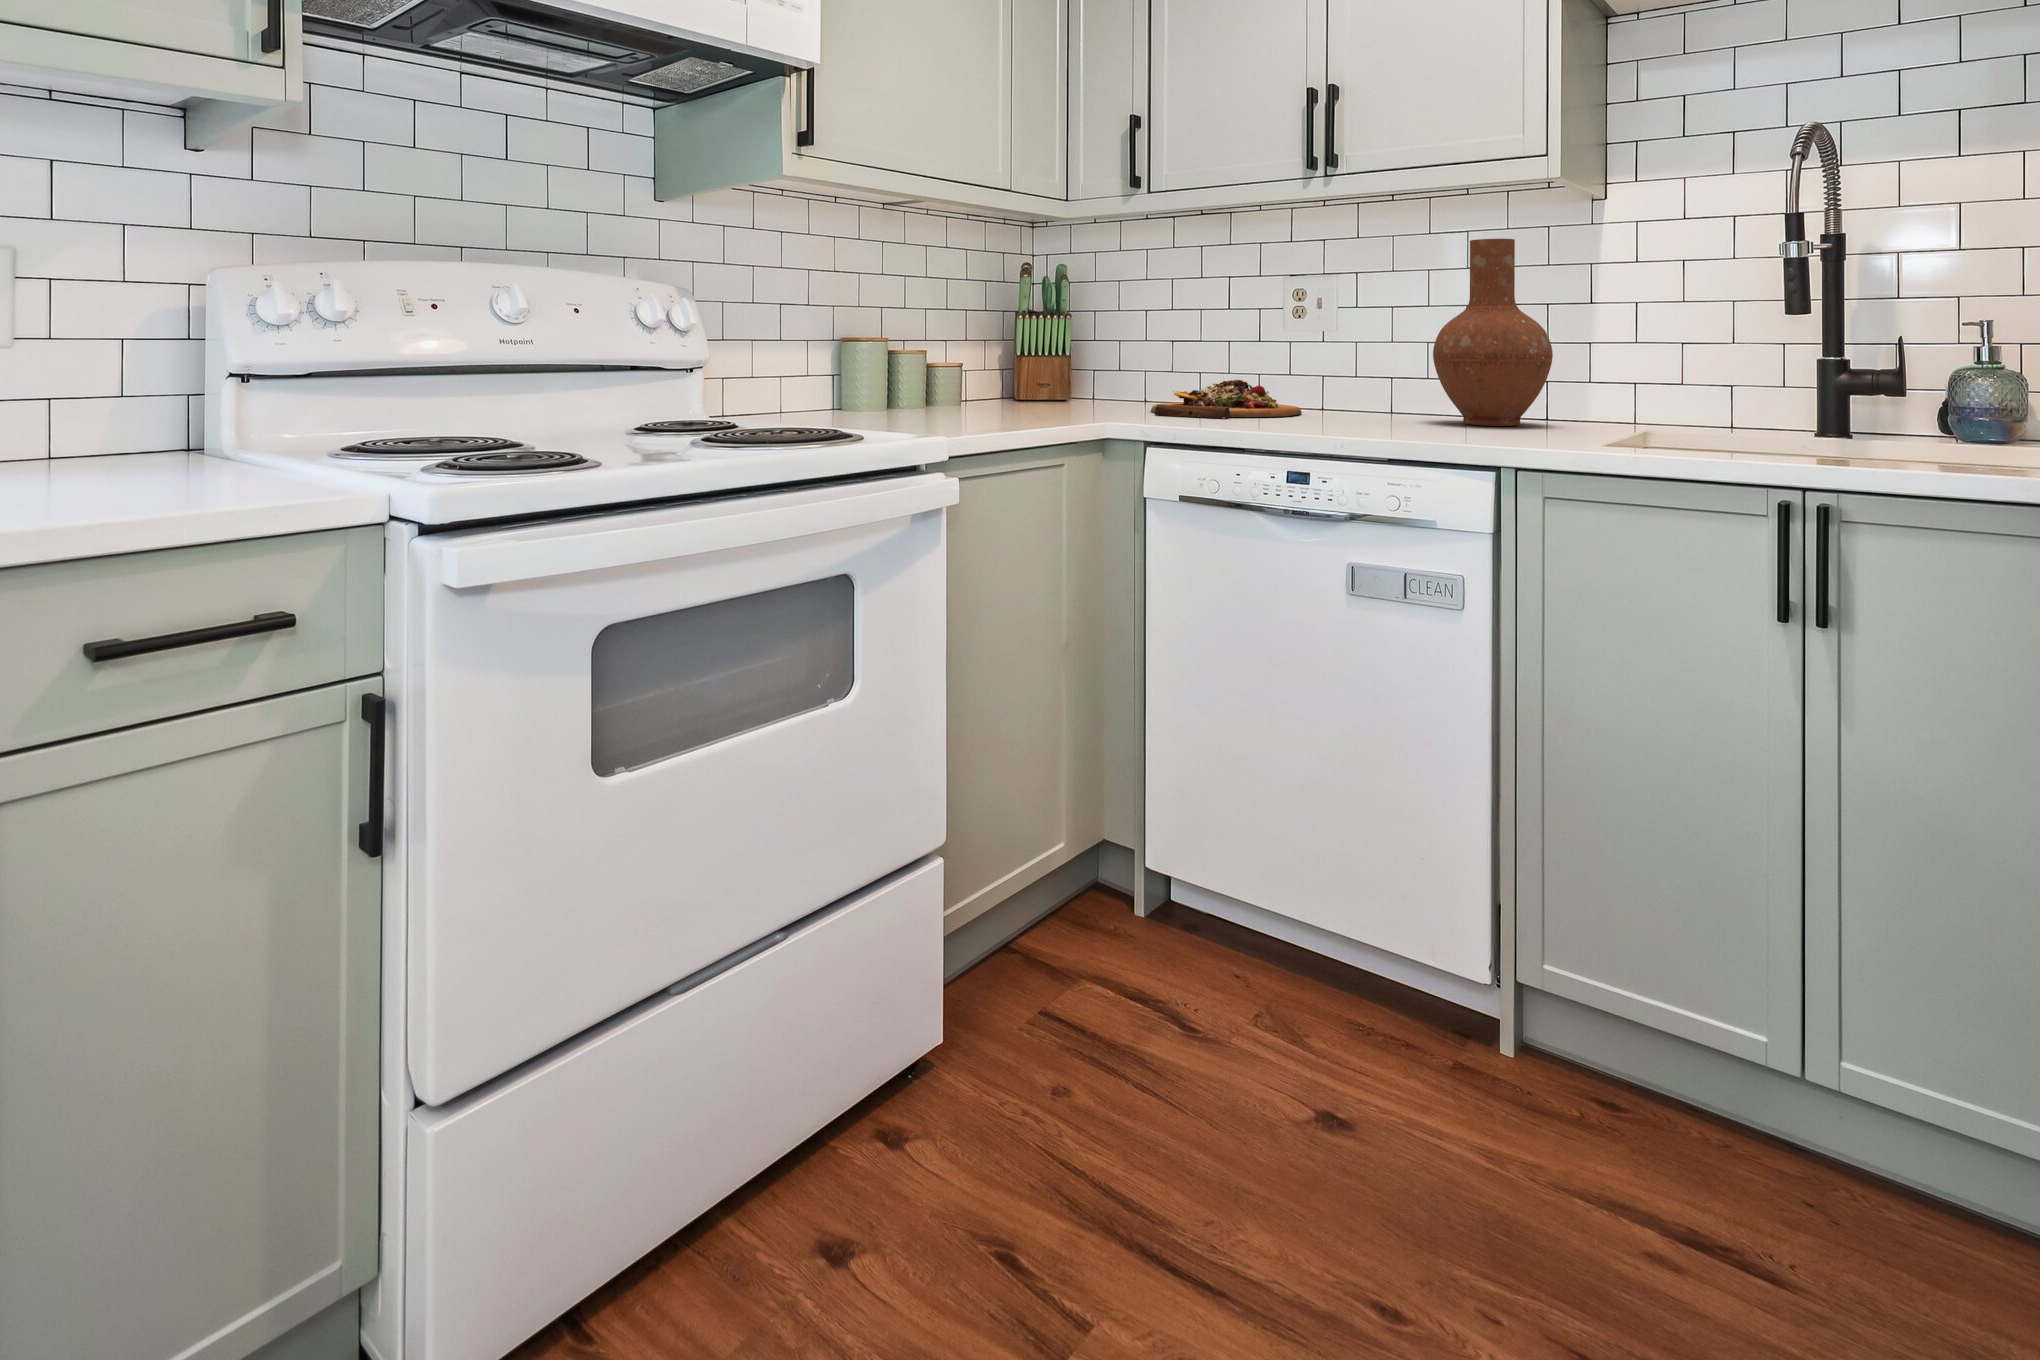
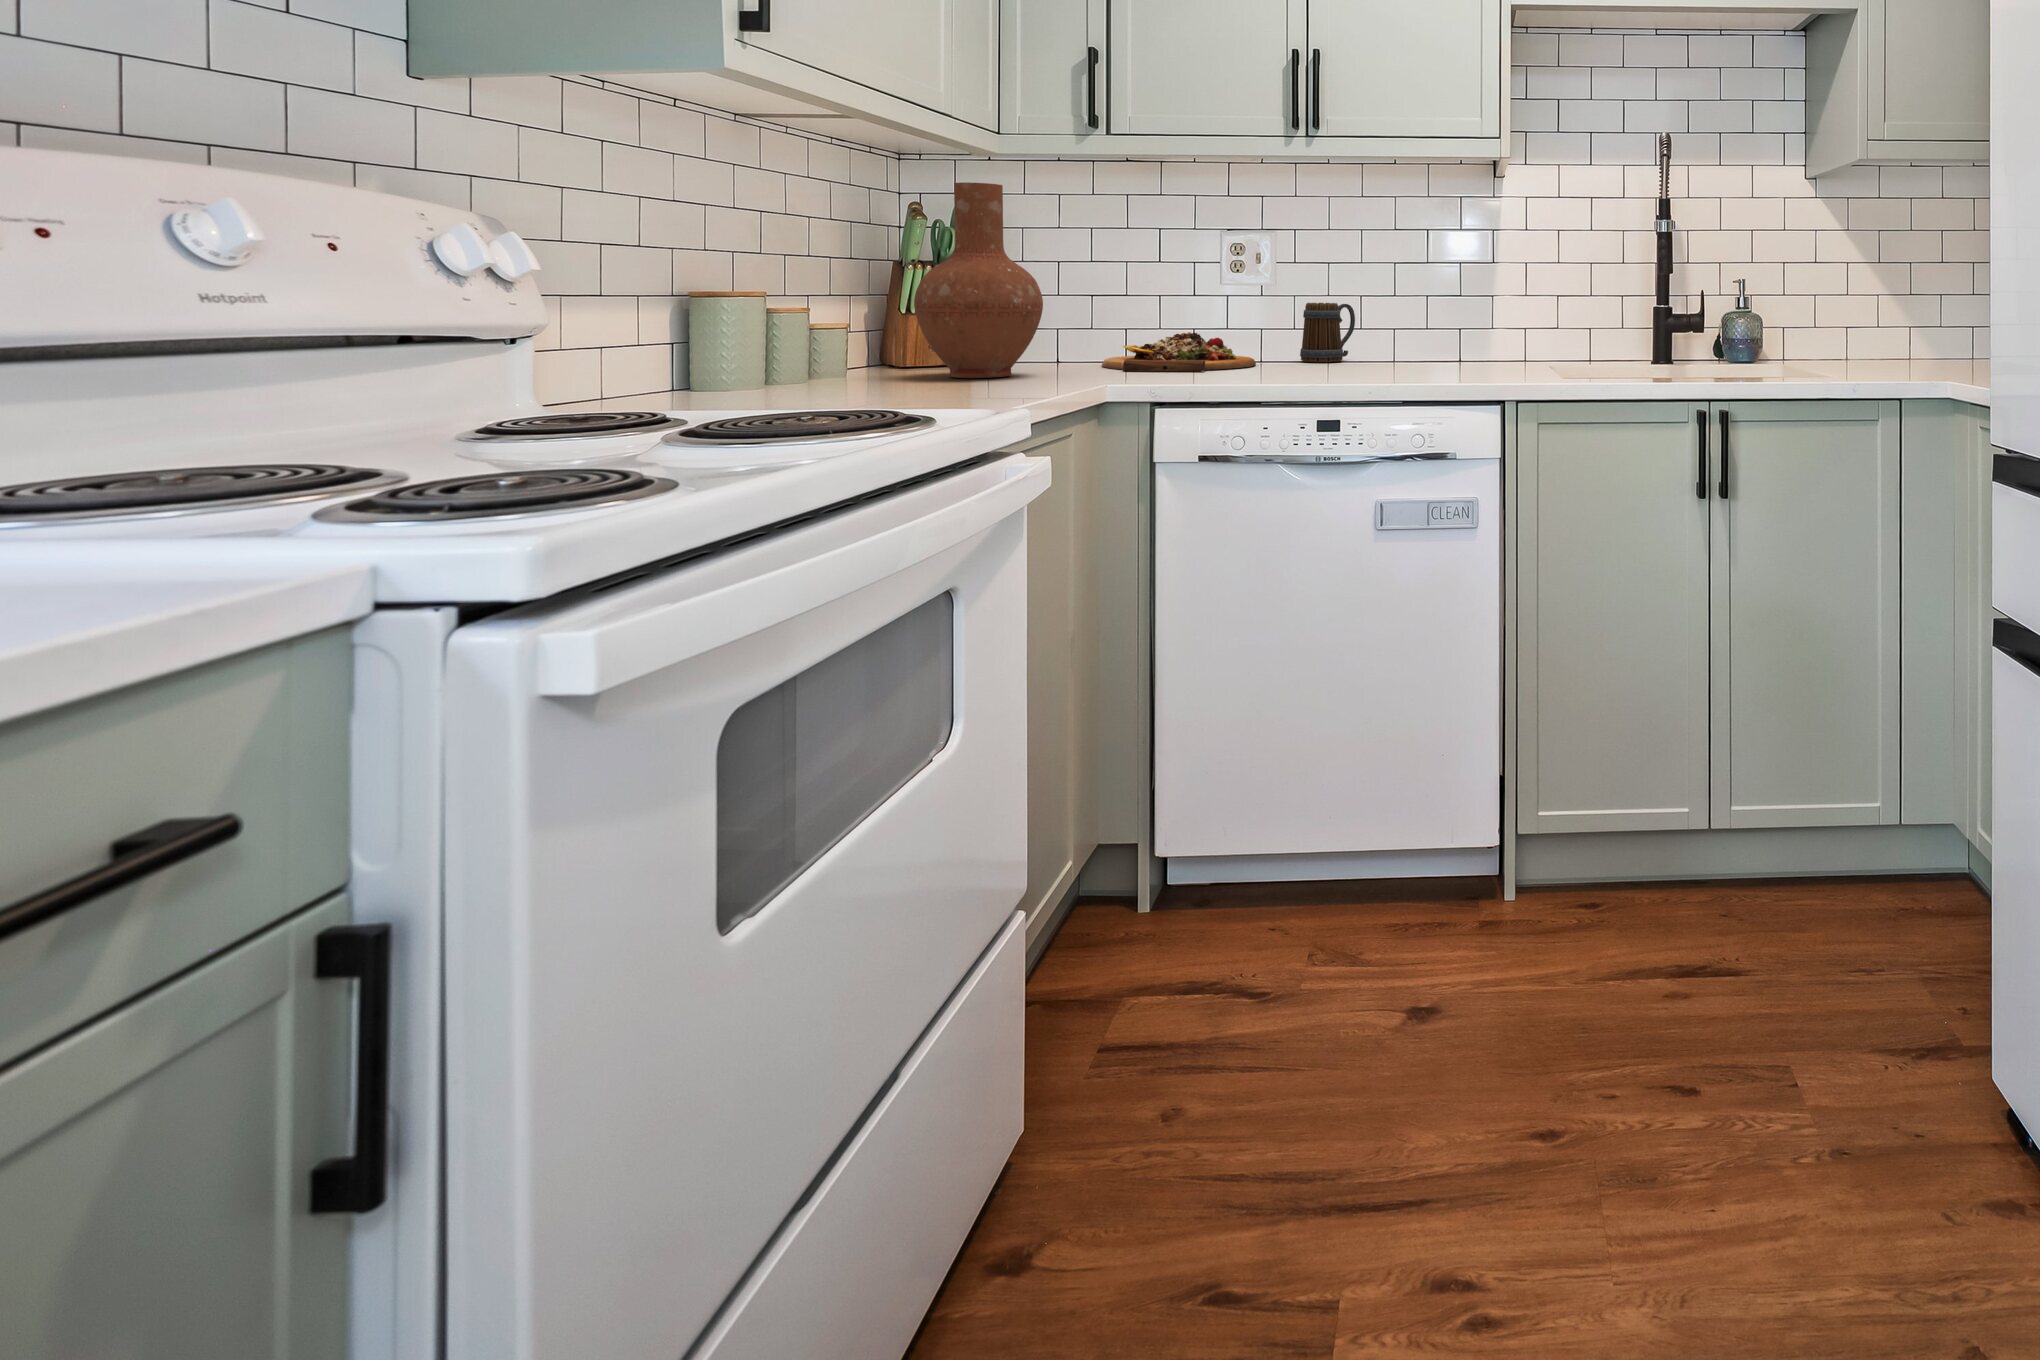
vase: present [1433,239,1553,426] -> present [914,182,1043,378]
mug: none [1358,350,1426,416] -> present [1300,303,1355,362]

